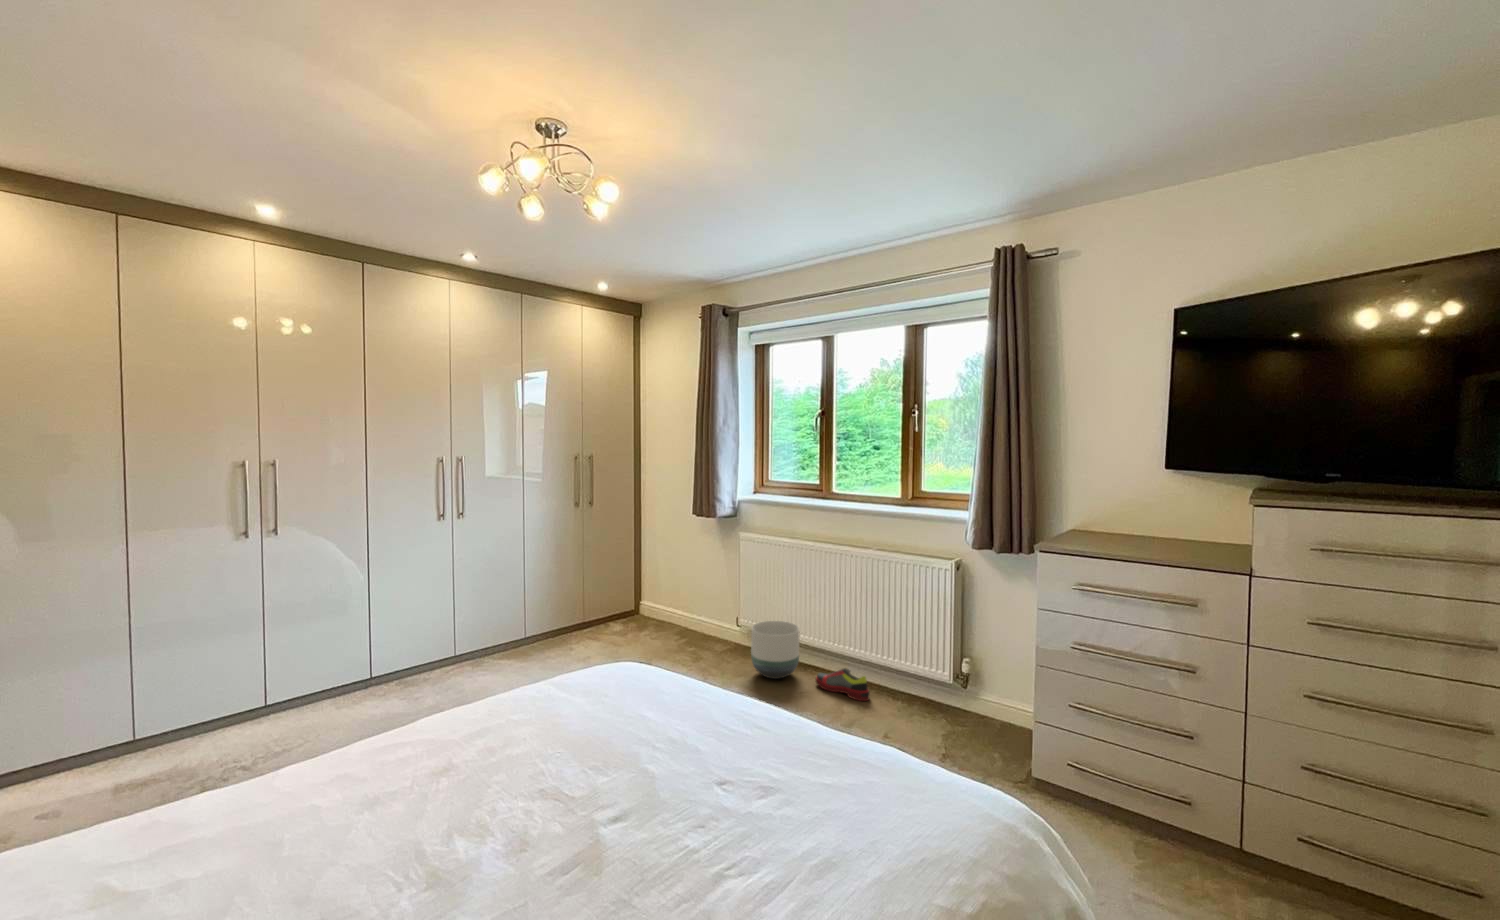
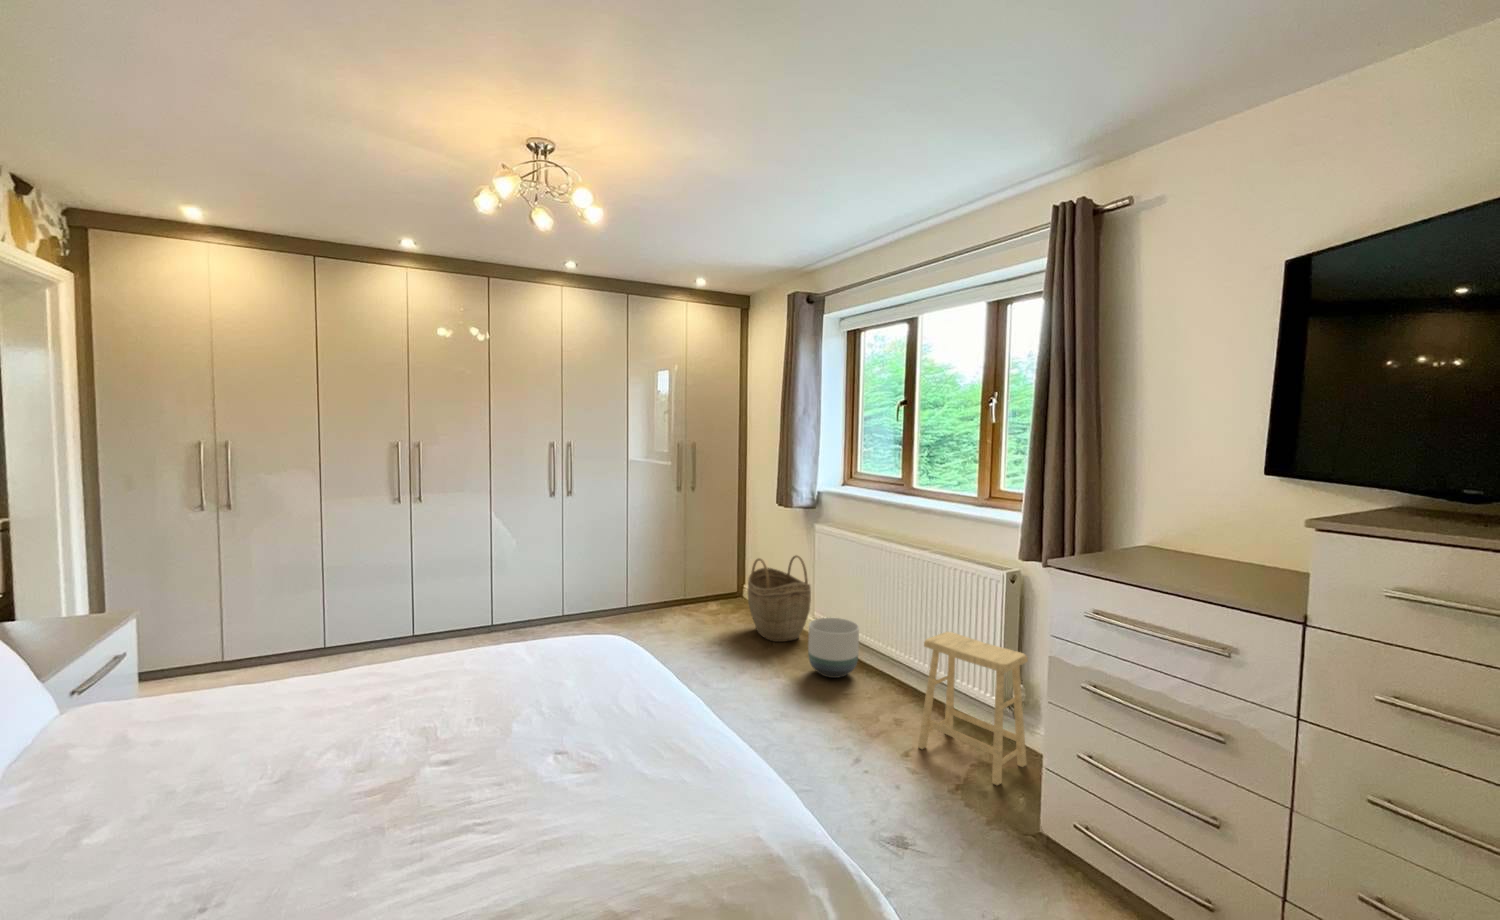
woven basket: none [665,564,732,653] -> present [748,555,811,642]
footstool: none [890,619,979,747] -> present [918,632,1028,785]
shoe: present [816,668,870,701] -> none [868,677,917,716]

